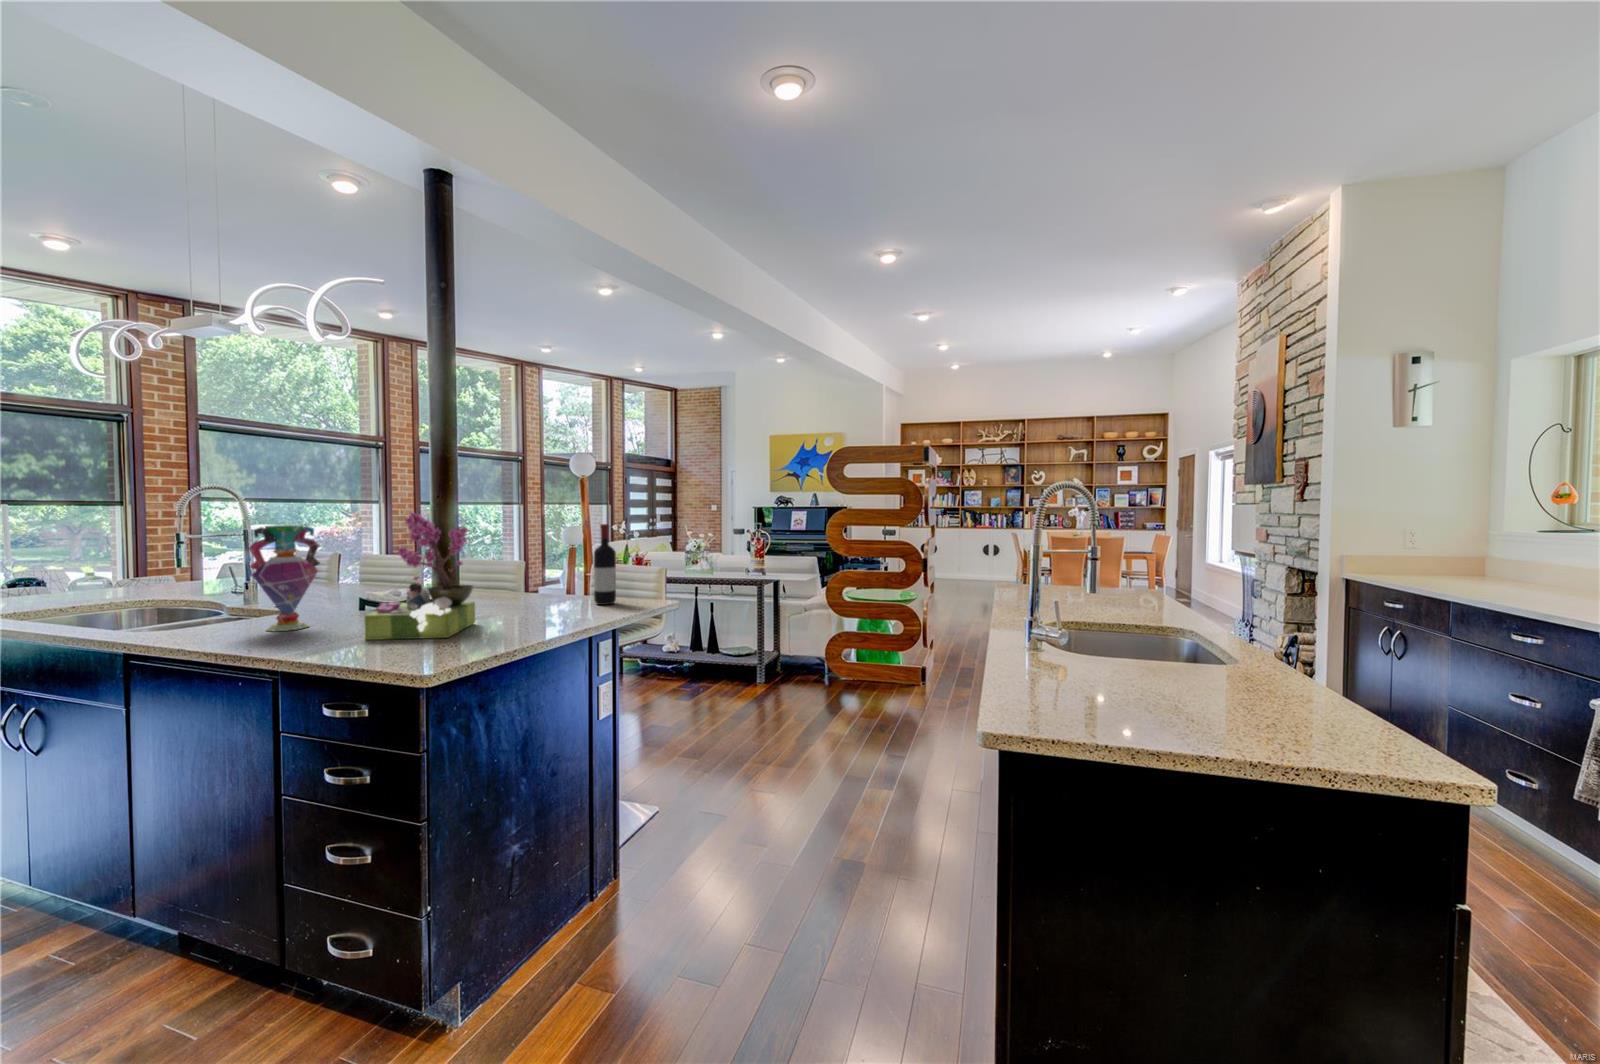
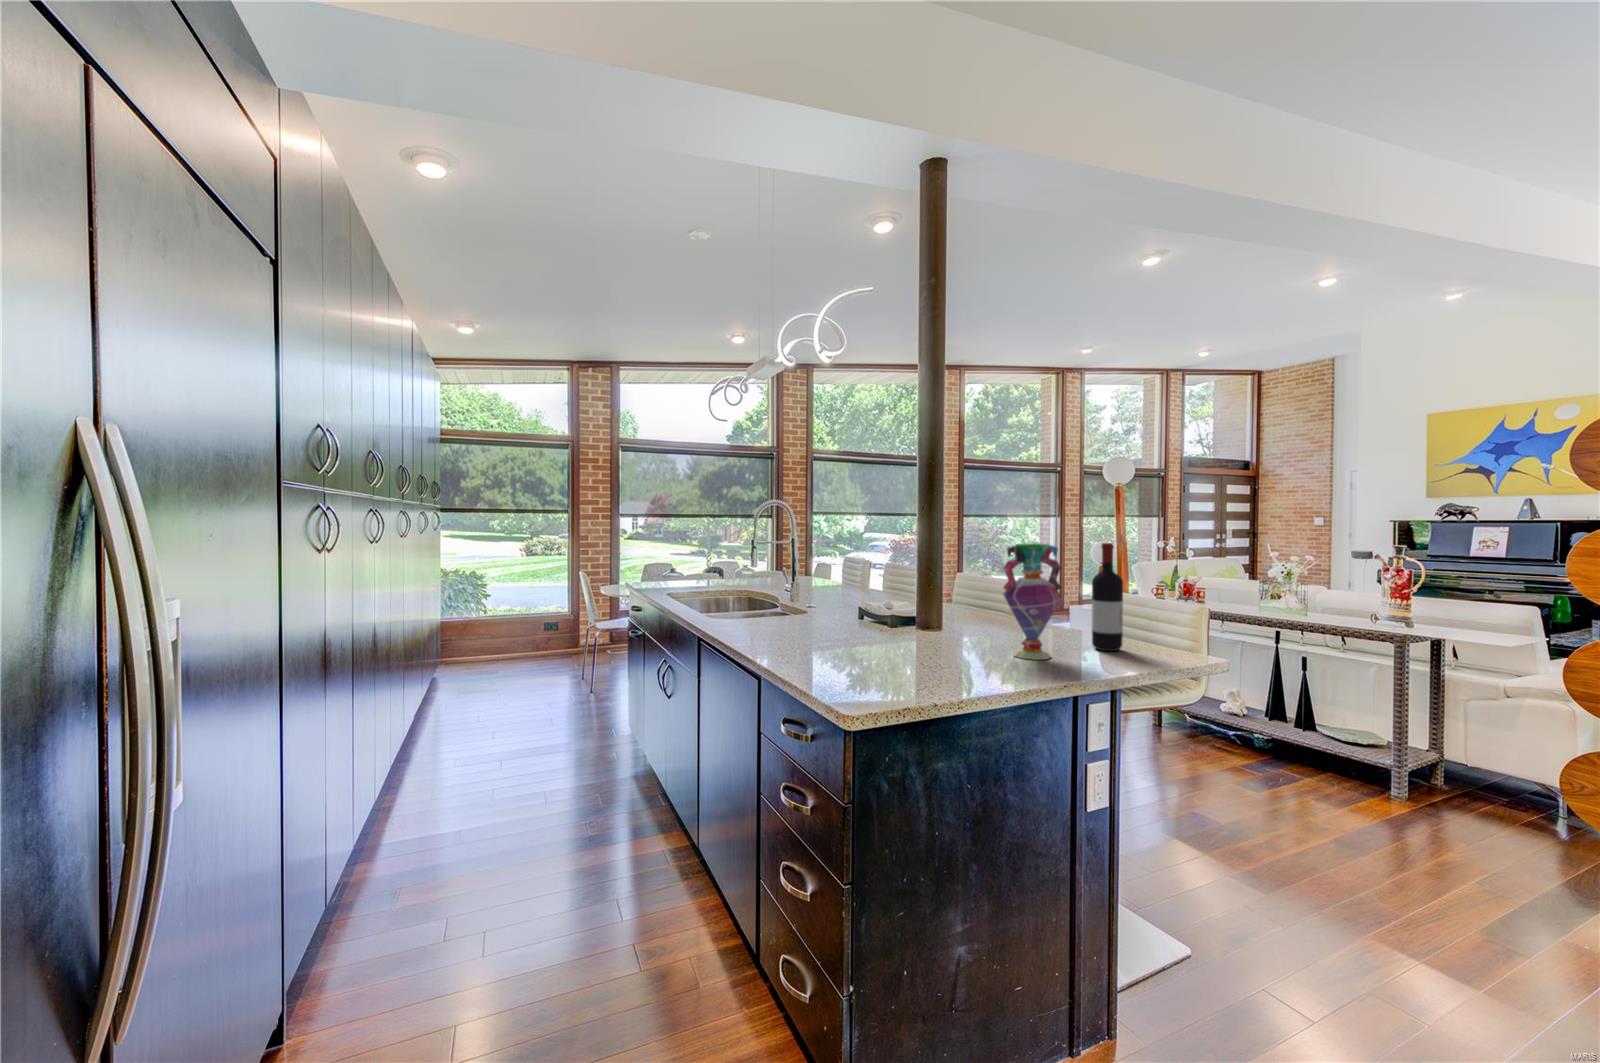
flower arrangement: present [364,512,475,640] -> none [833,525,941,669]
vase: present [248,525,320,631] -> present [1003,544,1063,660]

